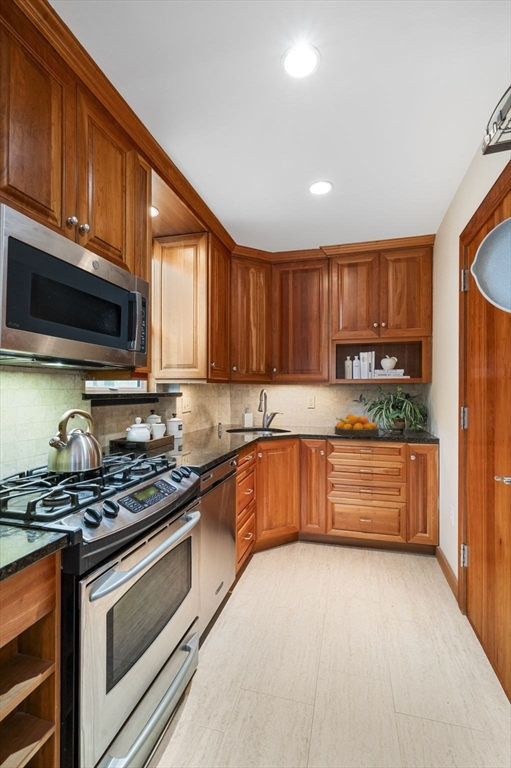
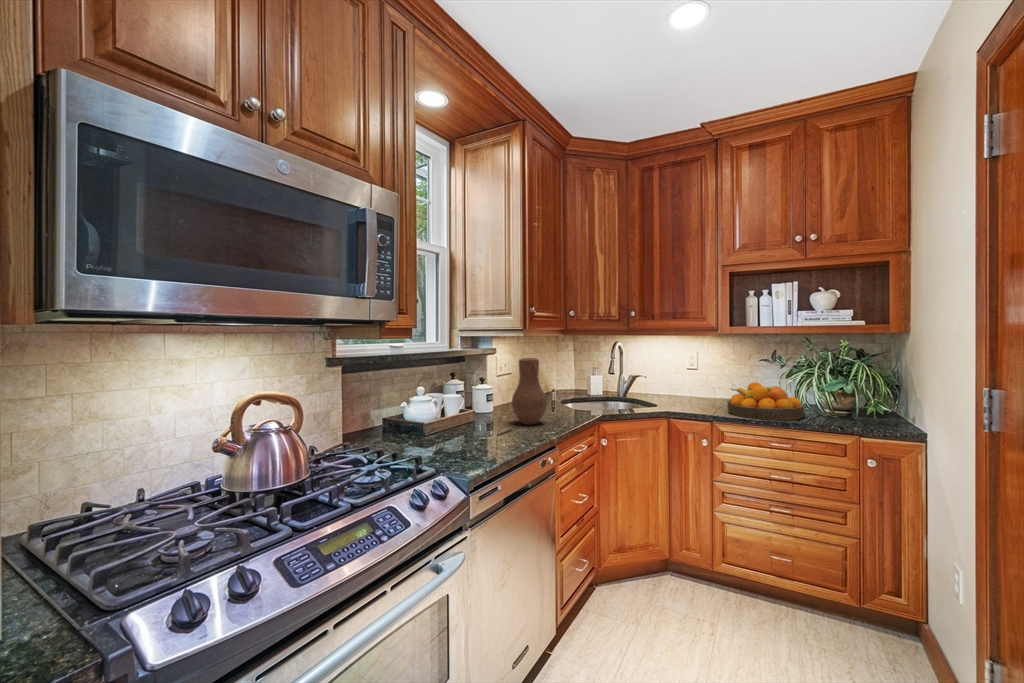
vase: none [200,397,225,443] -> present [512,358,547,425]

